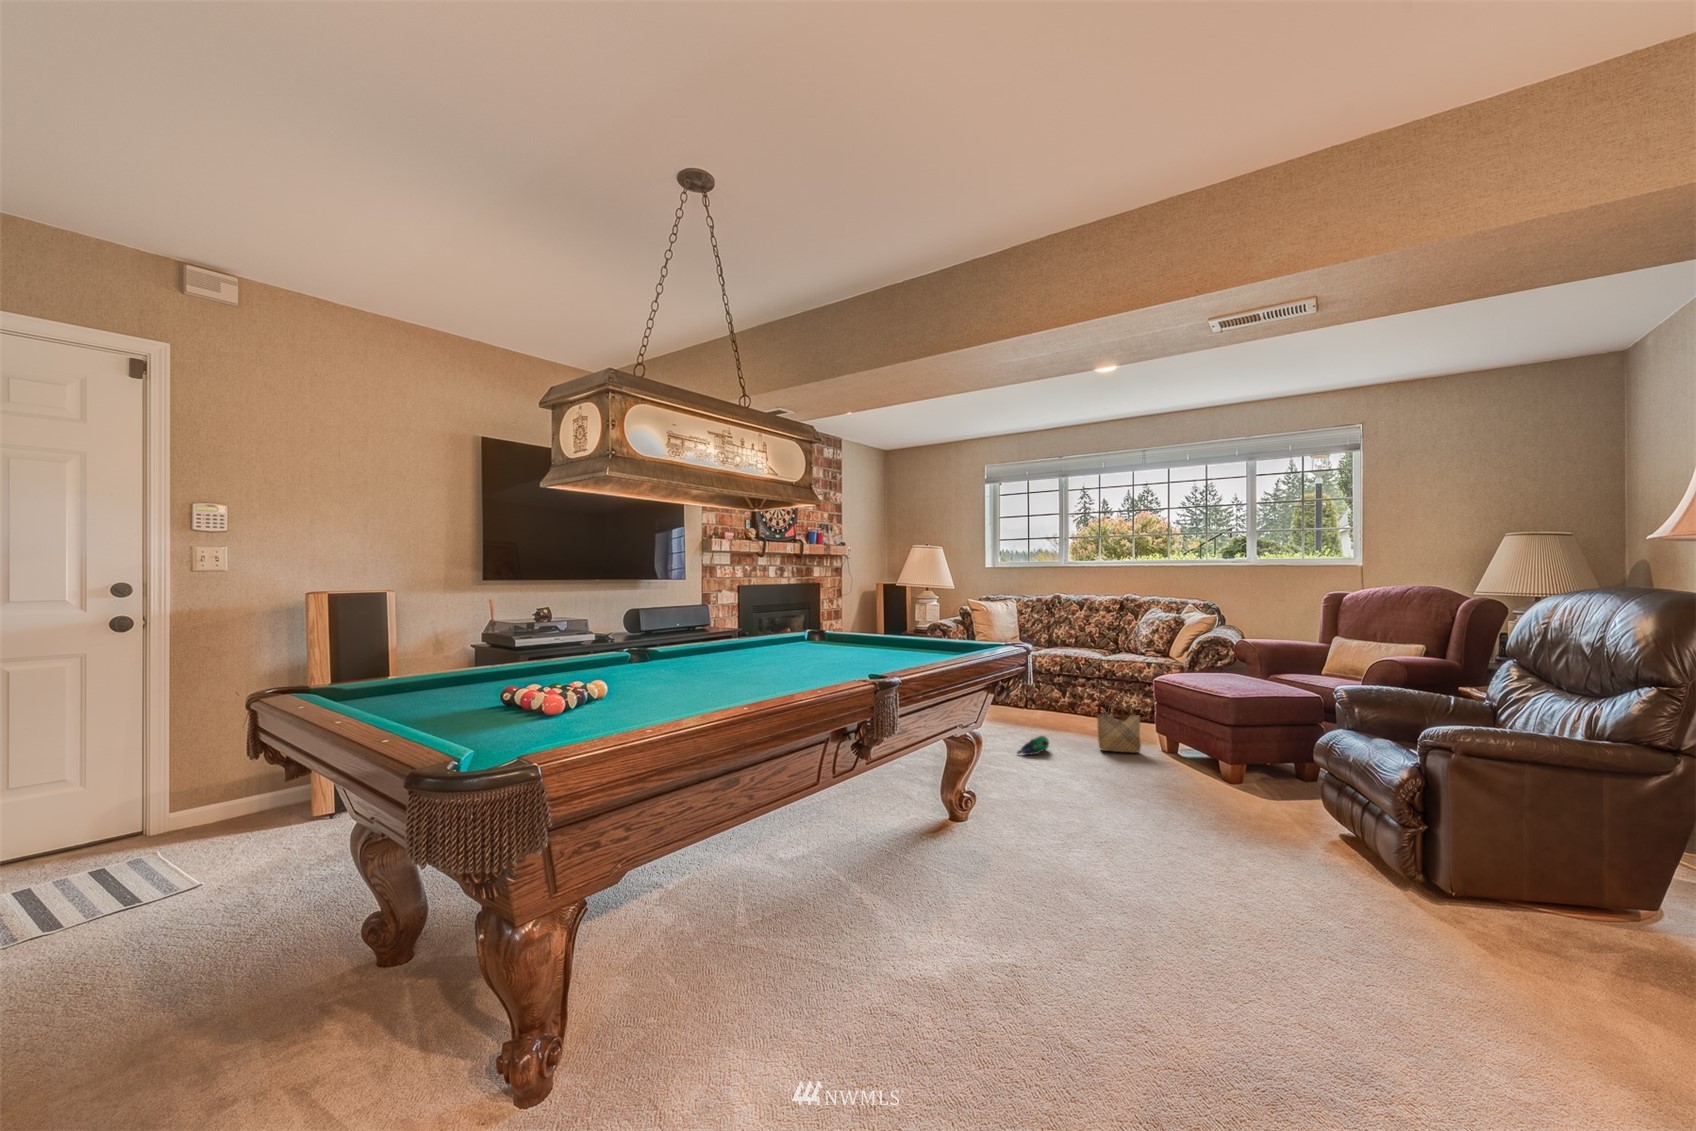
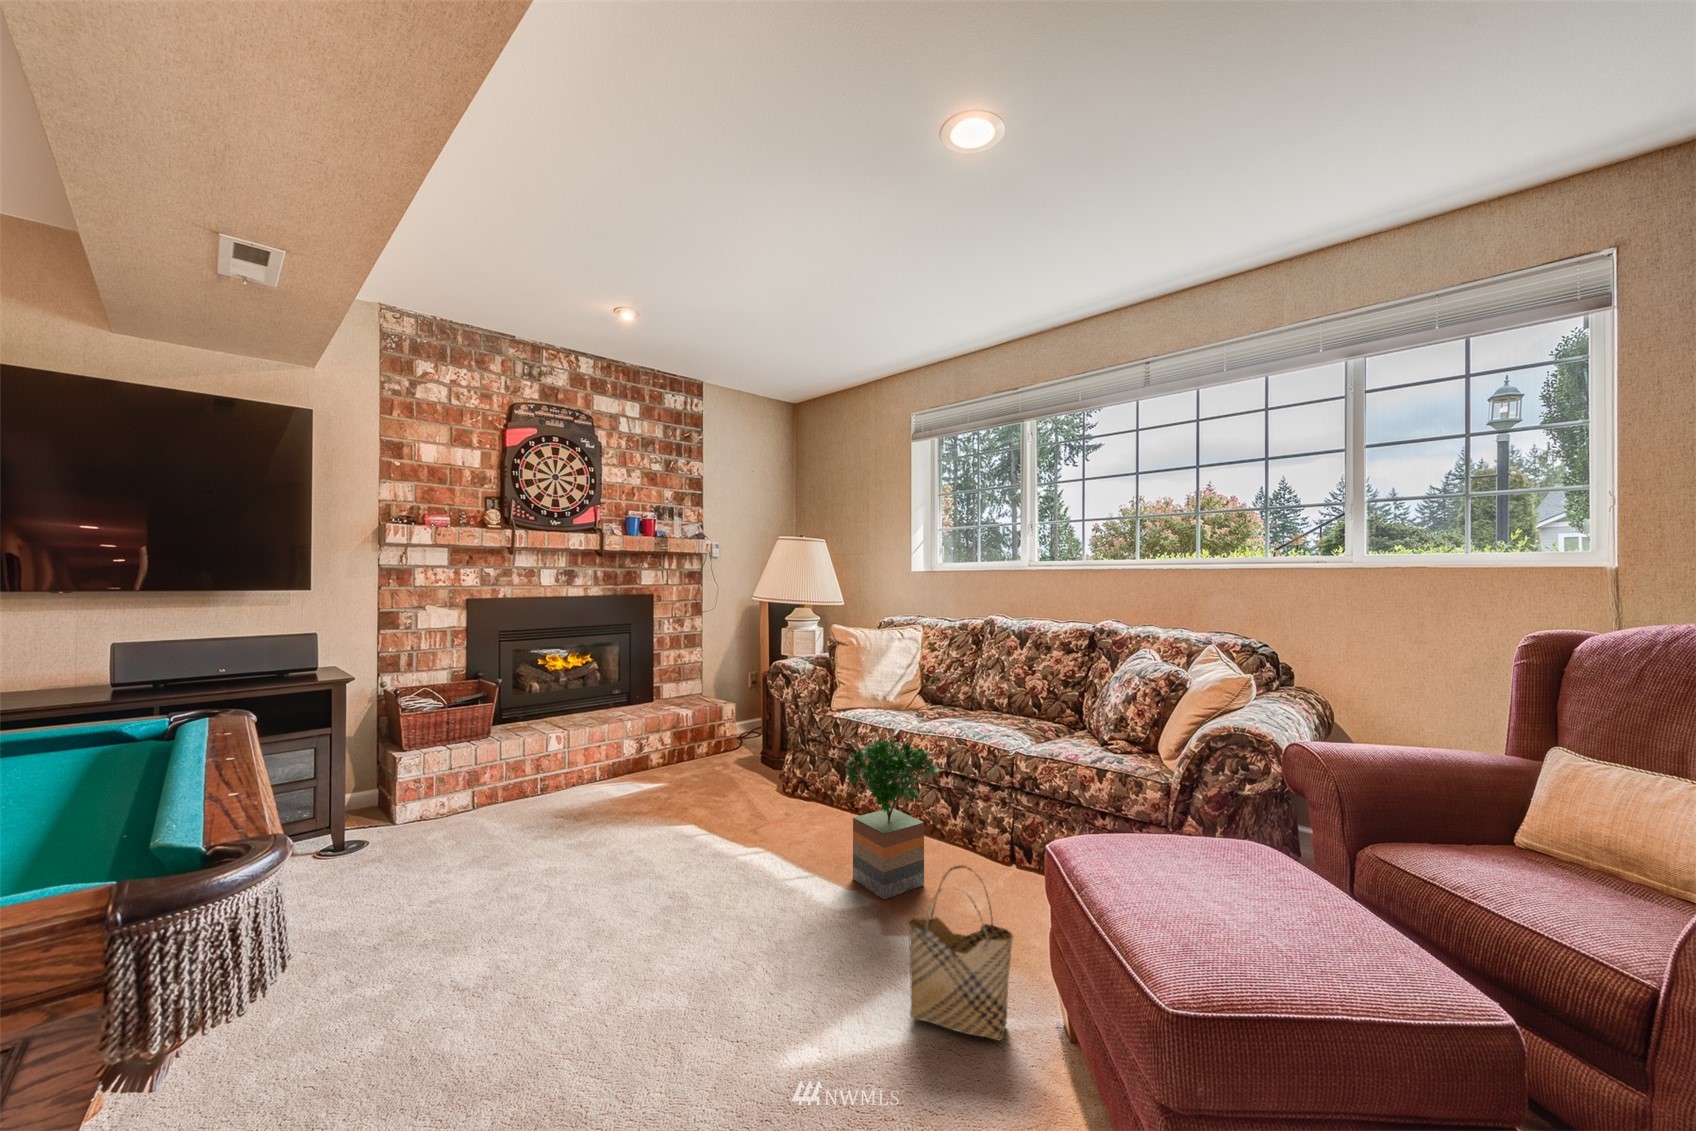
potted tree: none [1026,654,1073,729] -> present [846,739,940,899]
plush toy: present [1017,736,1049,755] -> none [700,954,802,1018]

